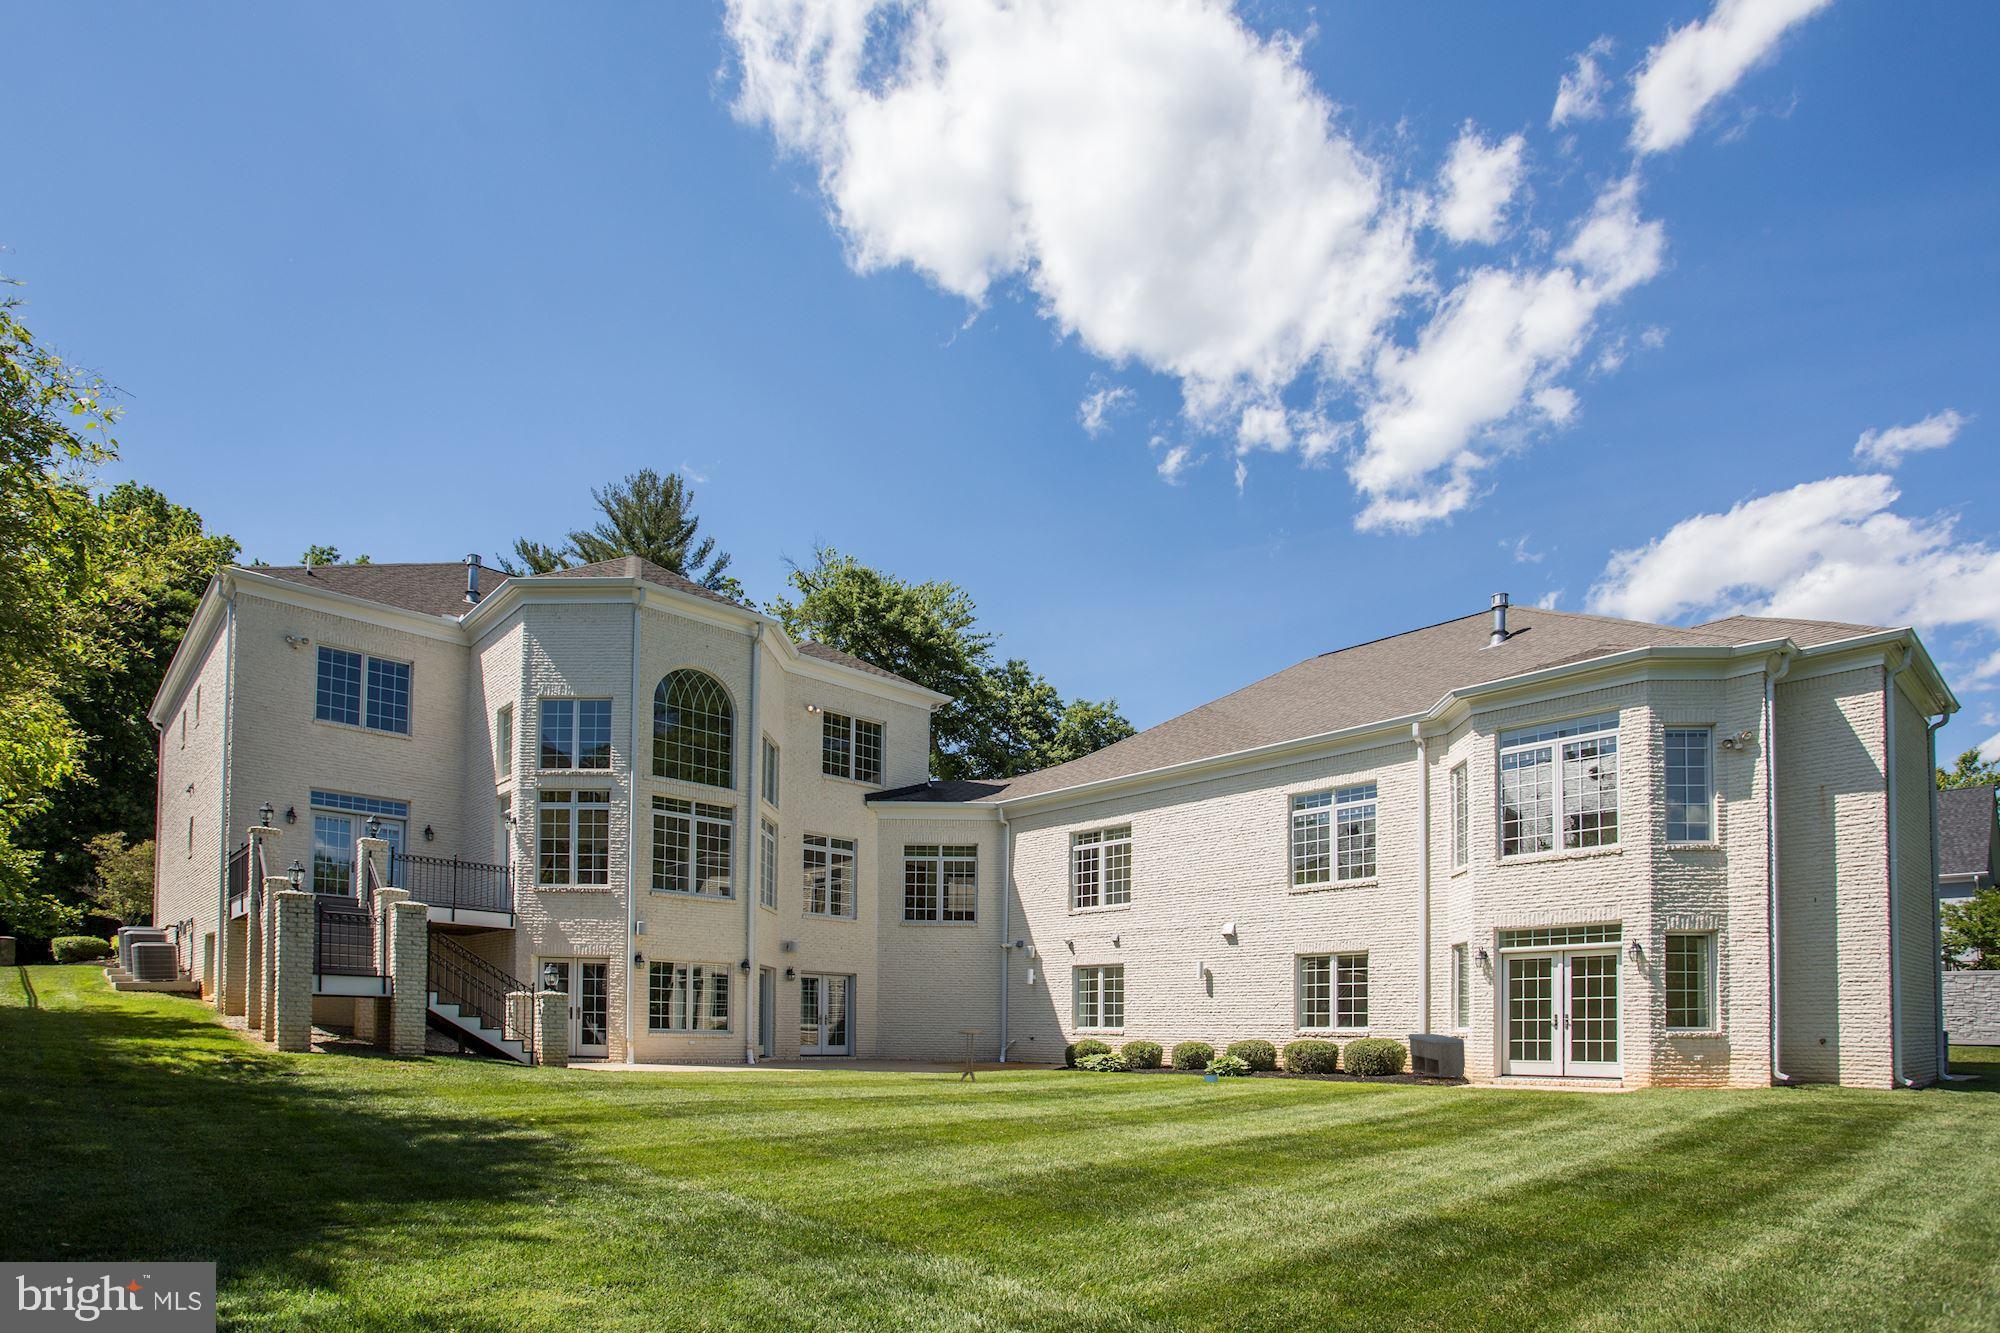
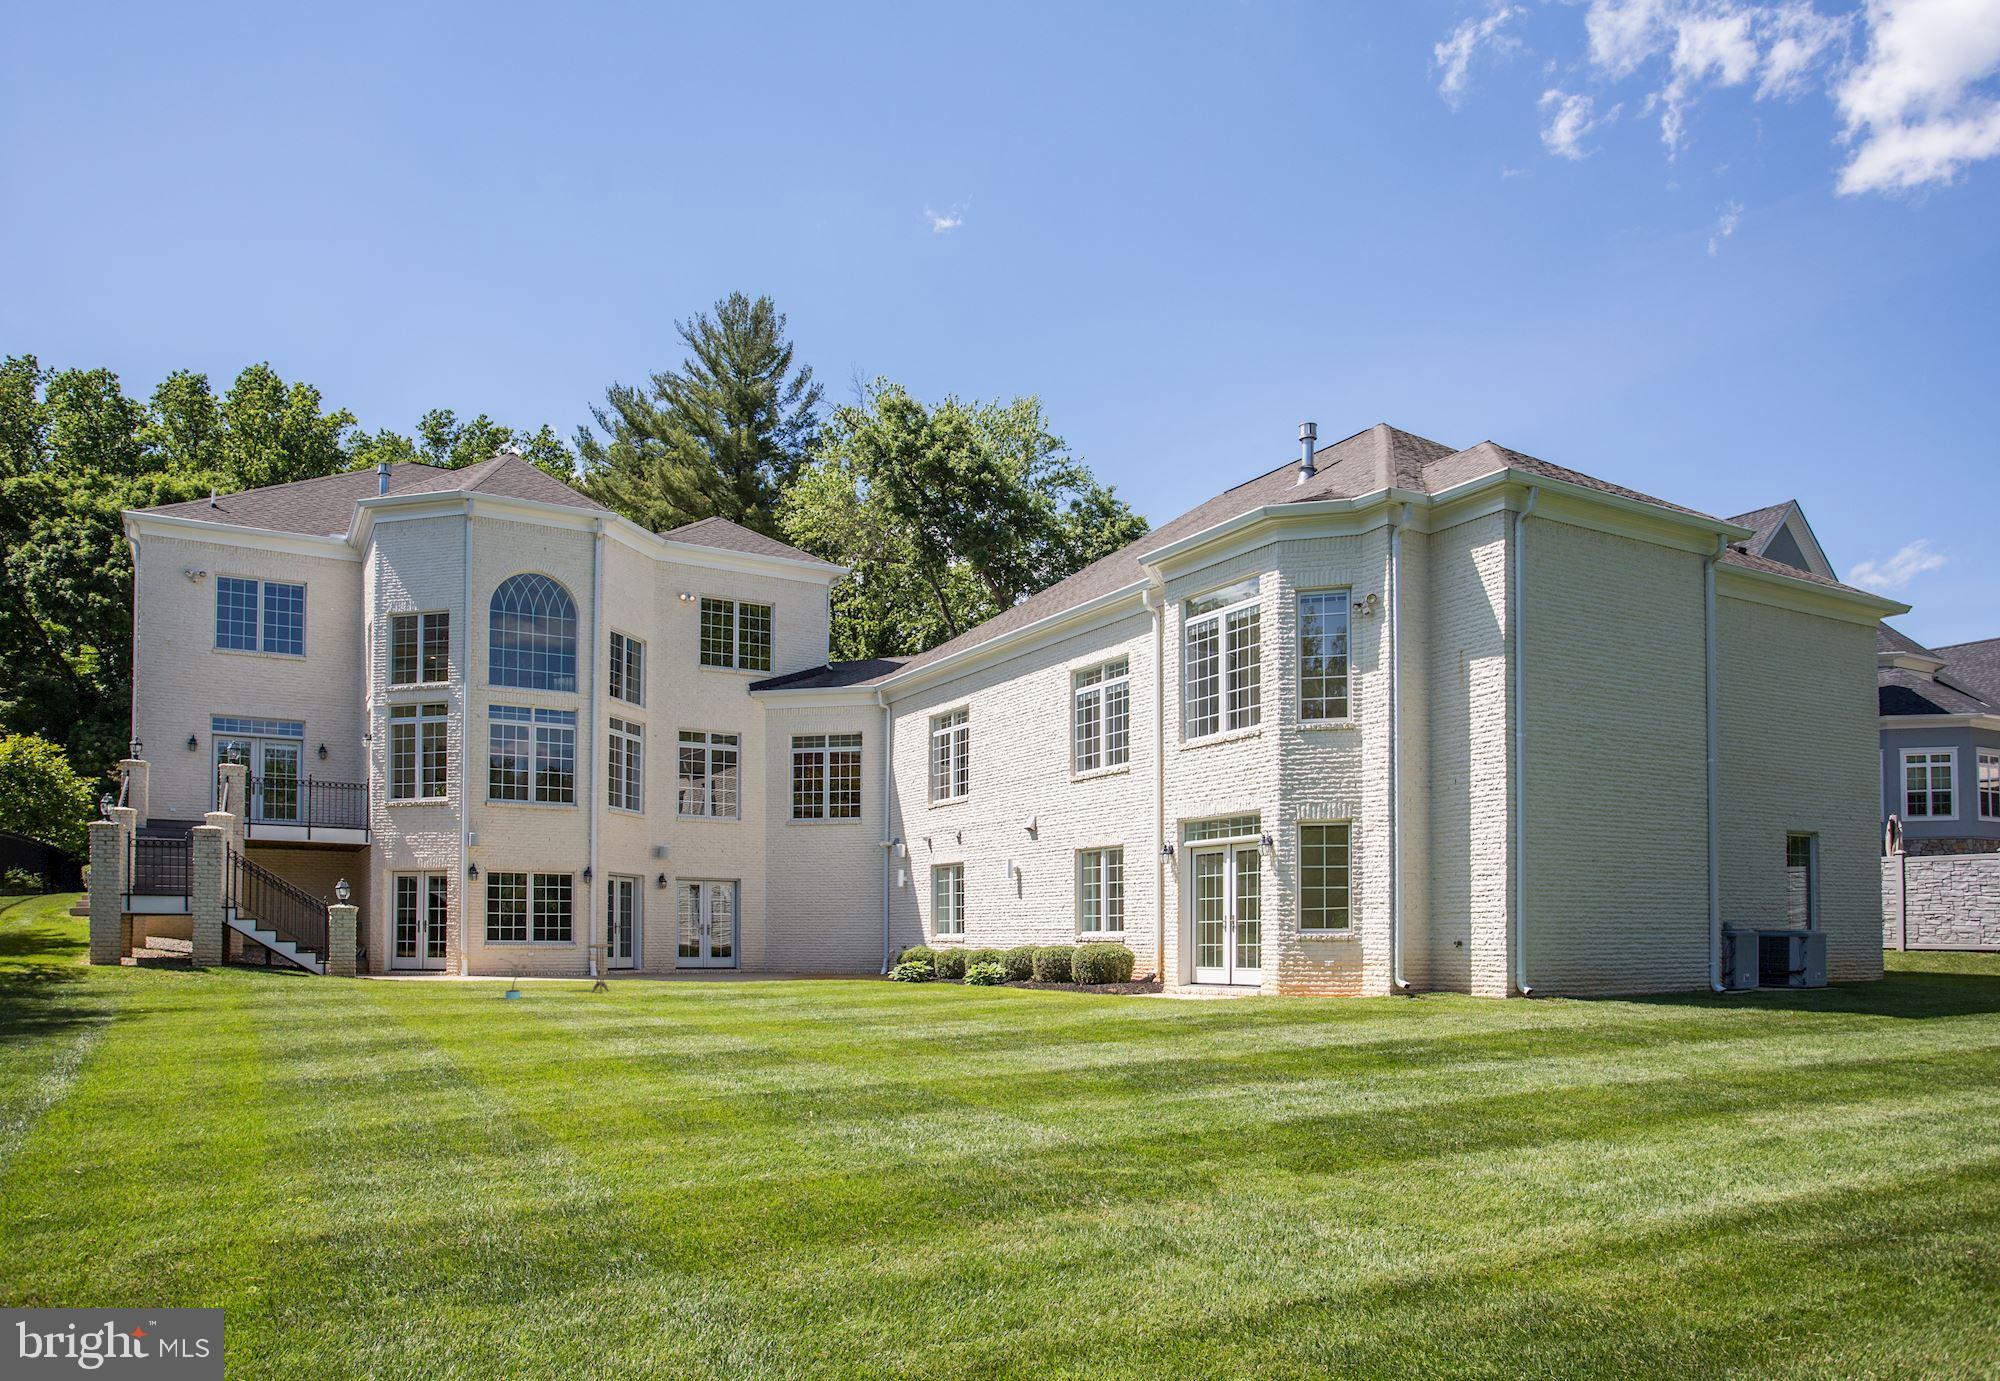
storage bench: present [1408,1034,1465,1079] -> none [1132,933,1170,983]
potted plant: present [1202,1037,1225,1082] -> present [499,953,526,999]

